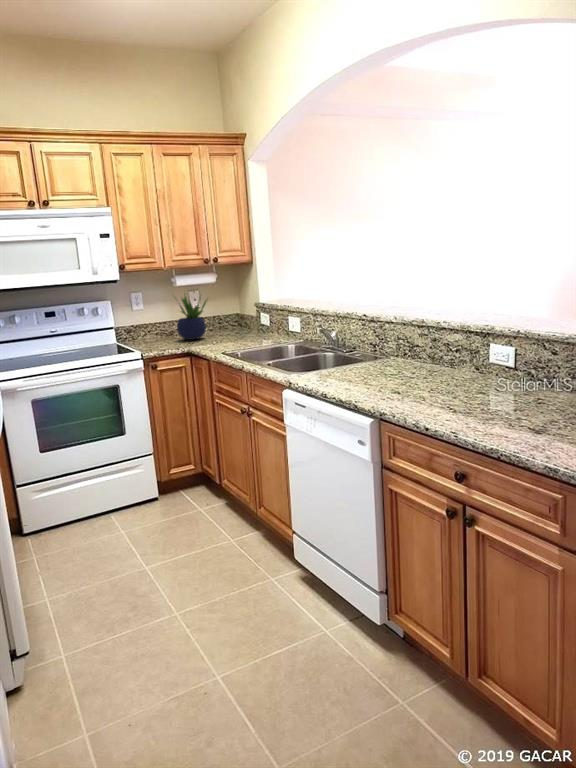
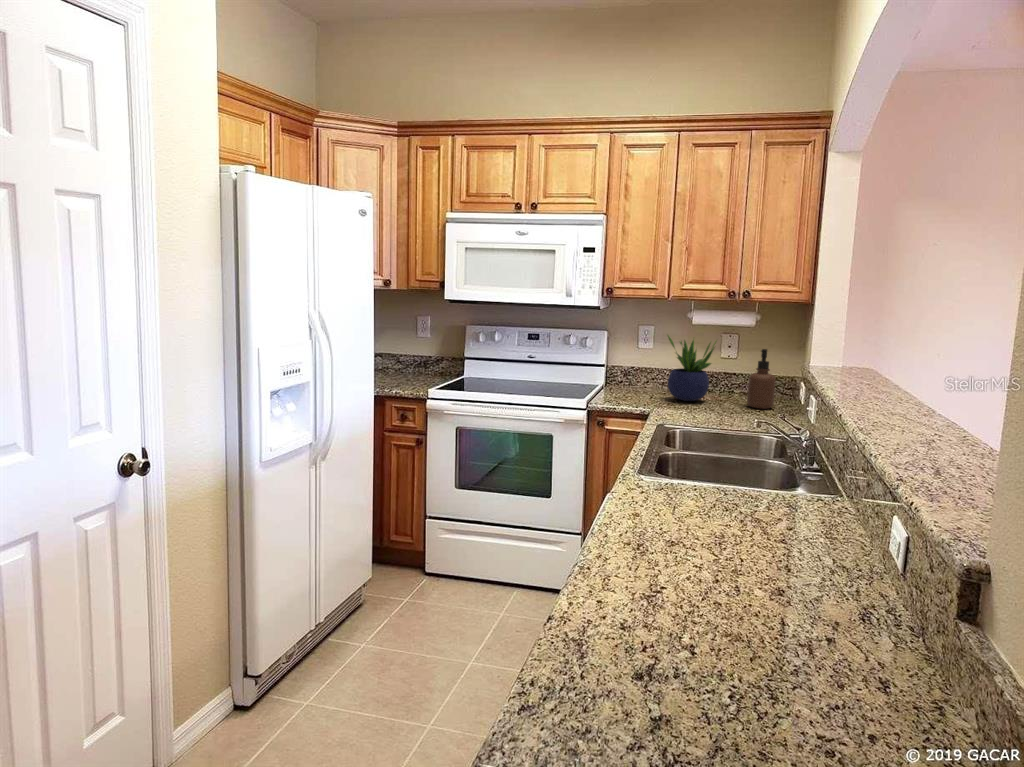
soap dispenser: none [229,295,248,335] -> present [747,349,775,409]

